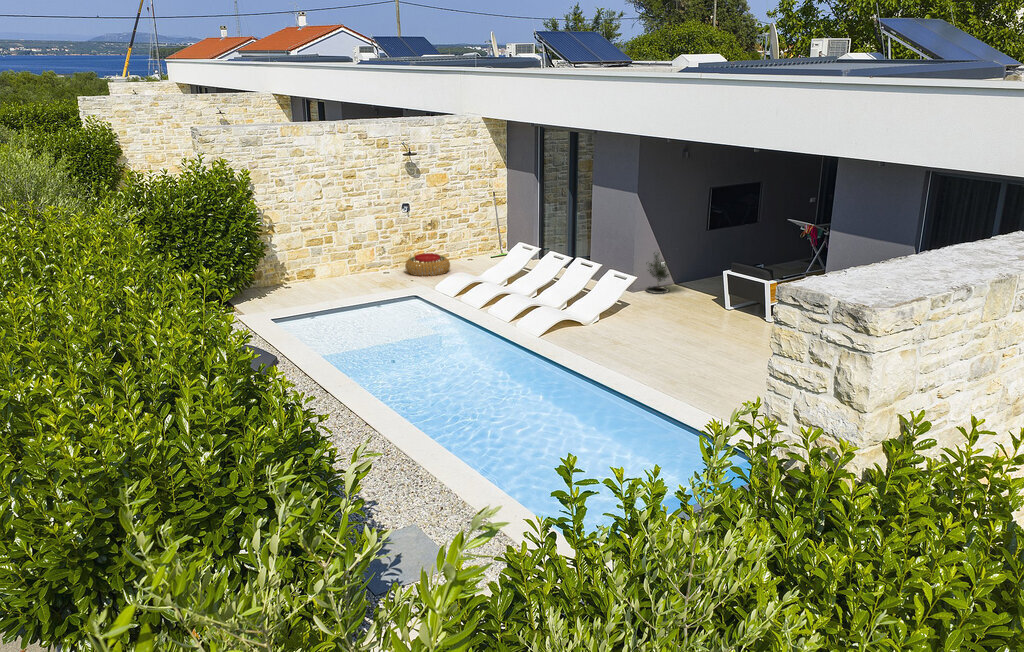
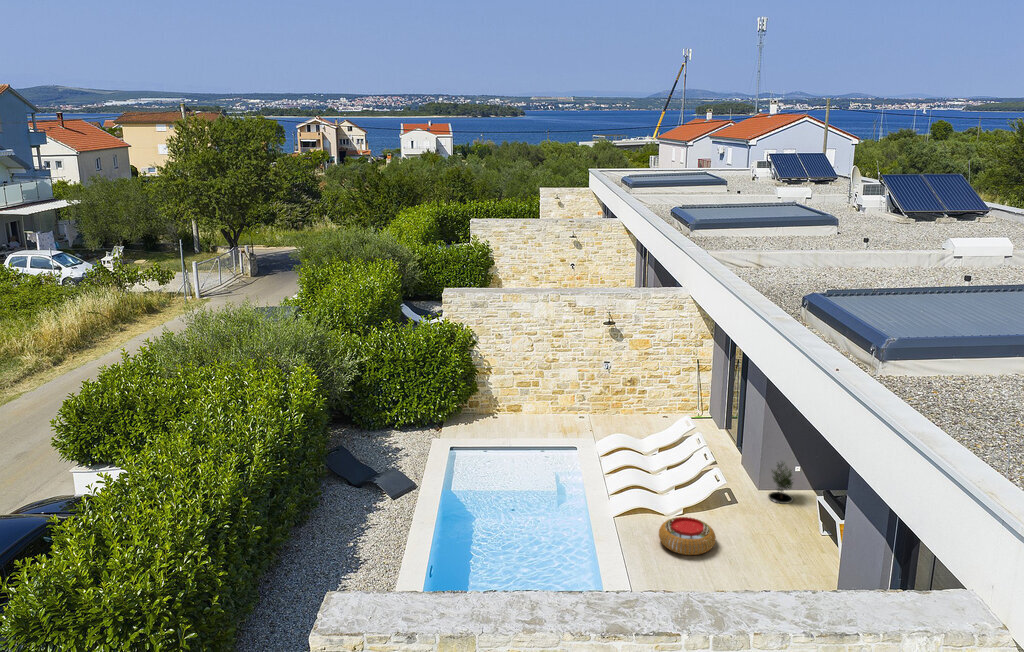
pouf: present [405,253,450,276] -> present [659,517,716,555]

